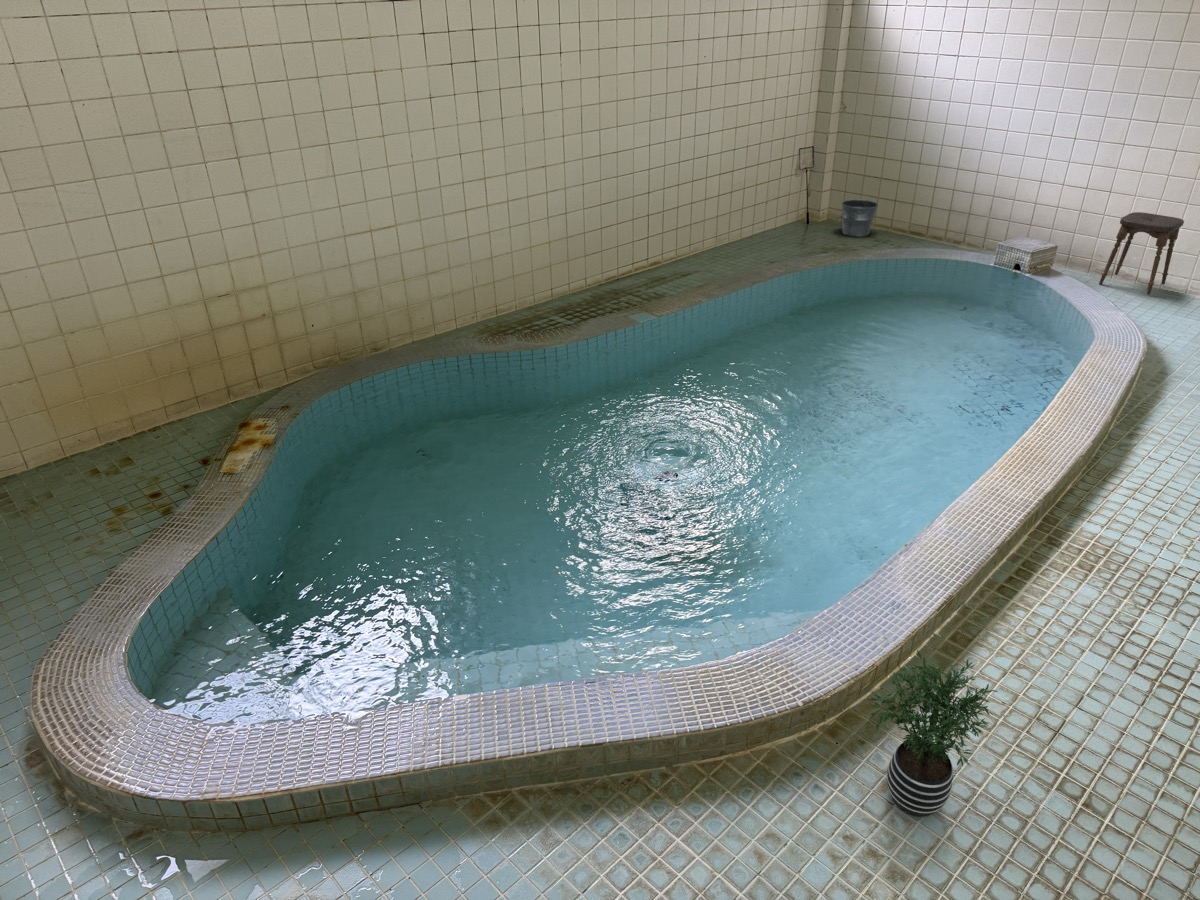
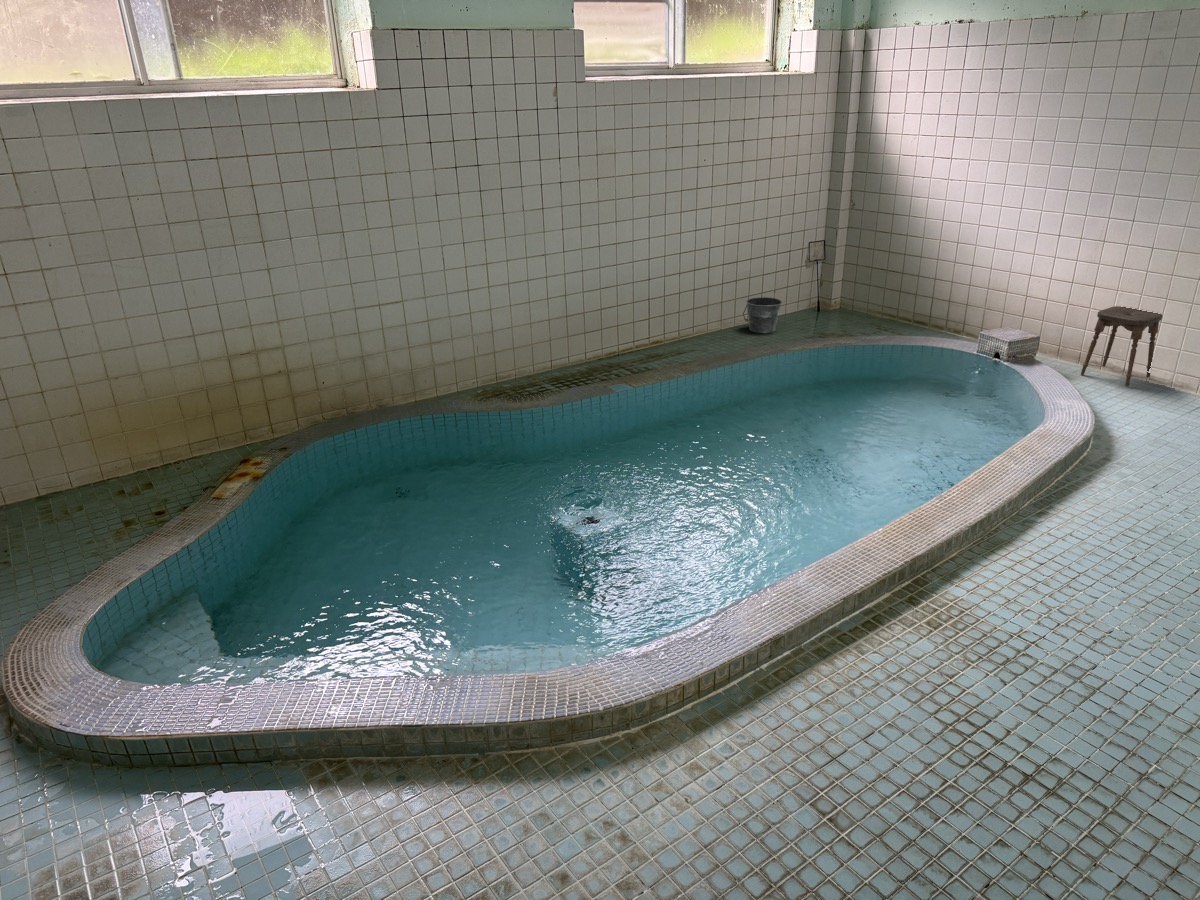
bucket: present [837,199,878,236] -> present [743,297,782,333]
potted plant: present [869,650,998,816] -> none [623,661,732,813]

